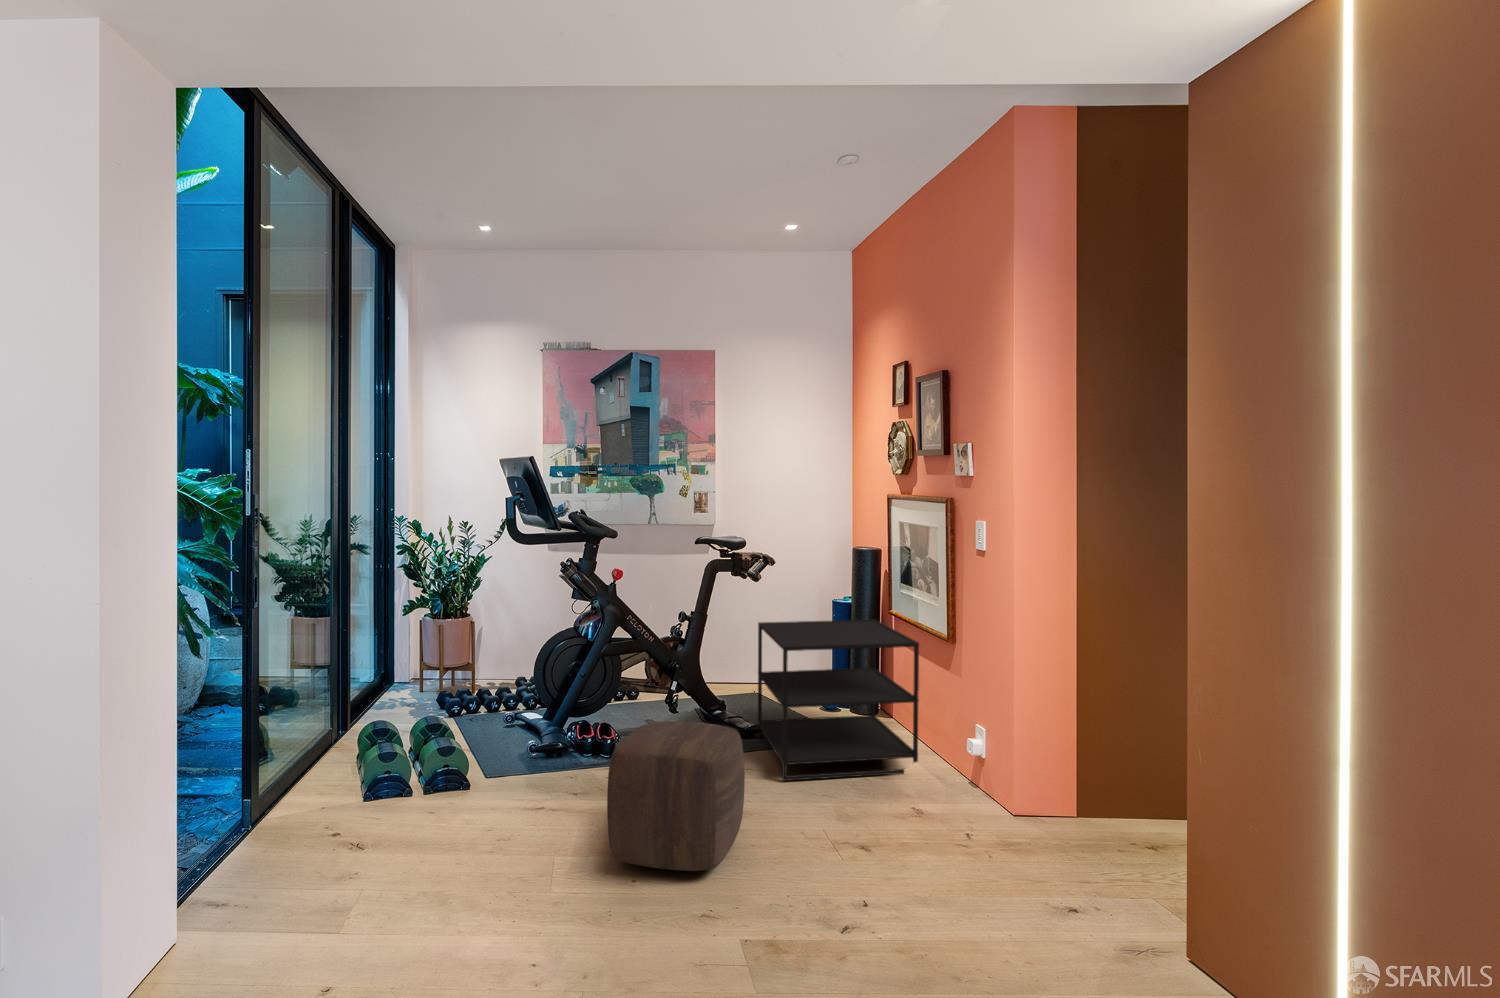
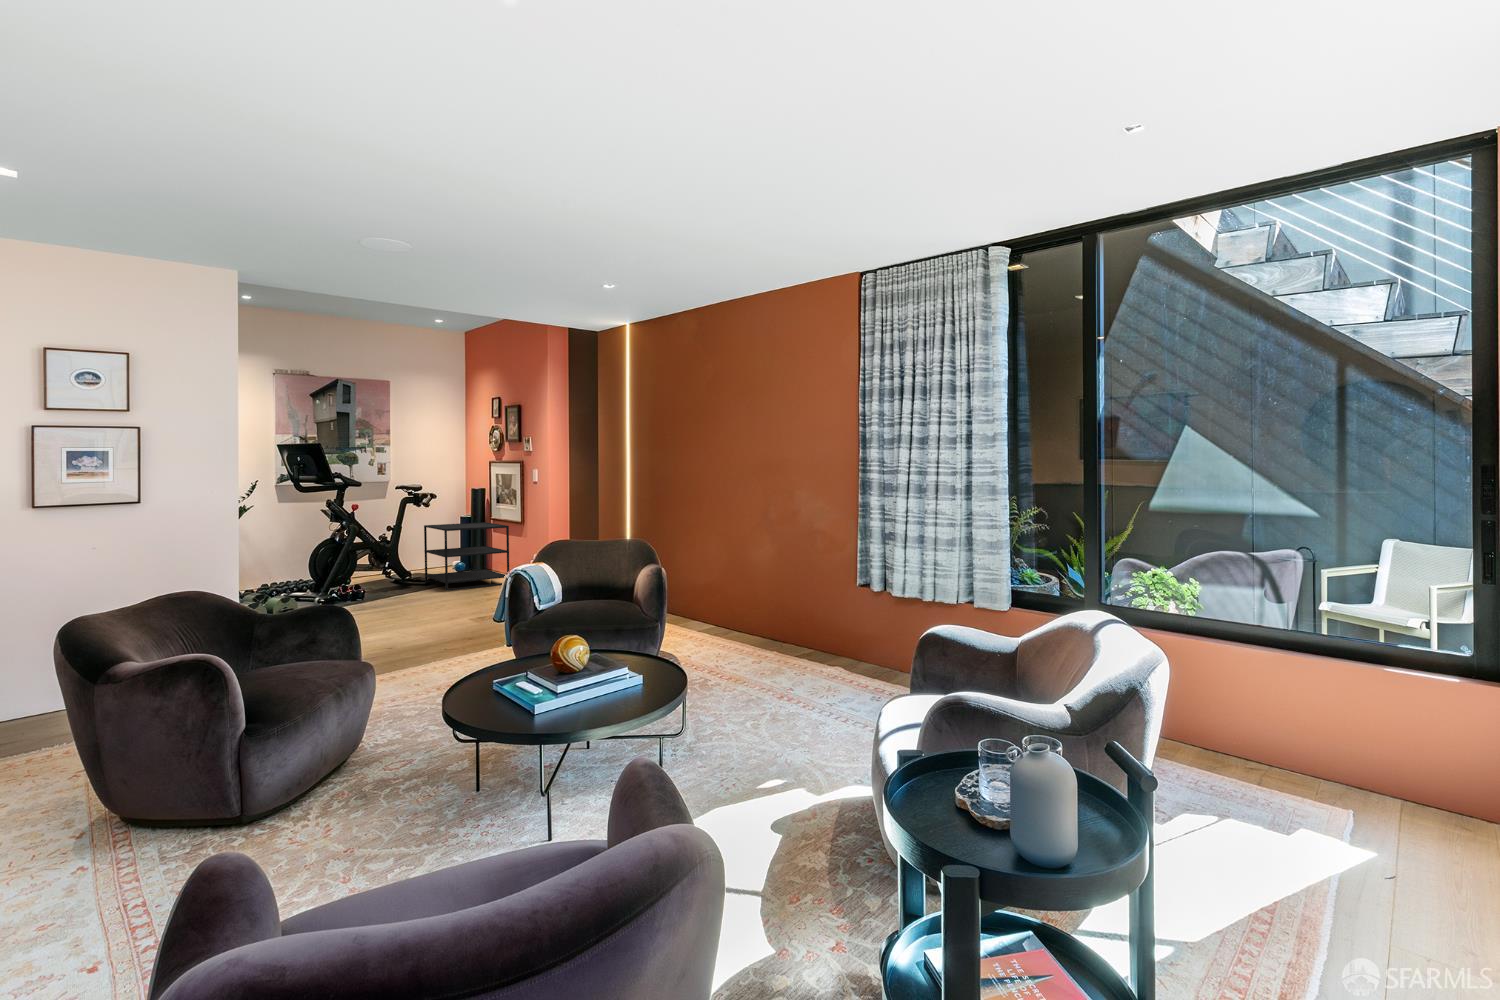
ottoman: present [607,721,745,871] -> none [377,555,437,610]

